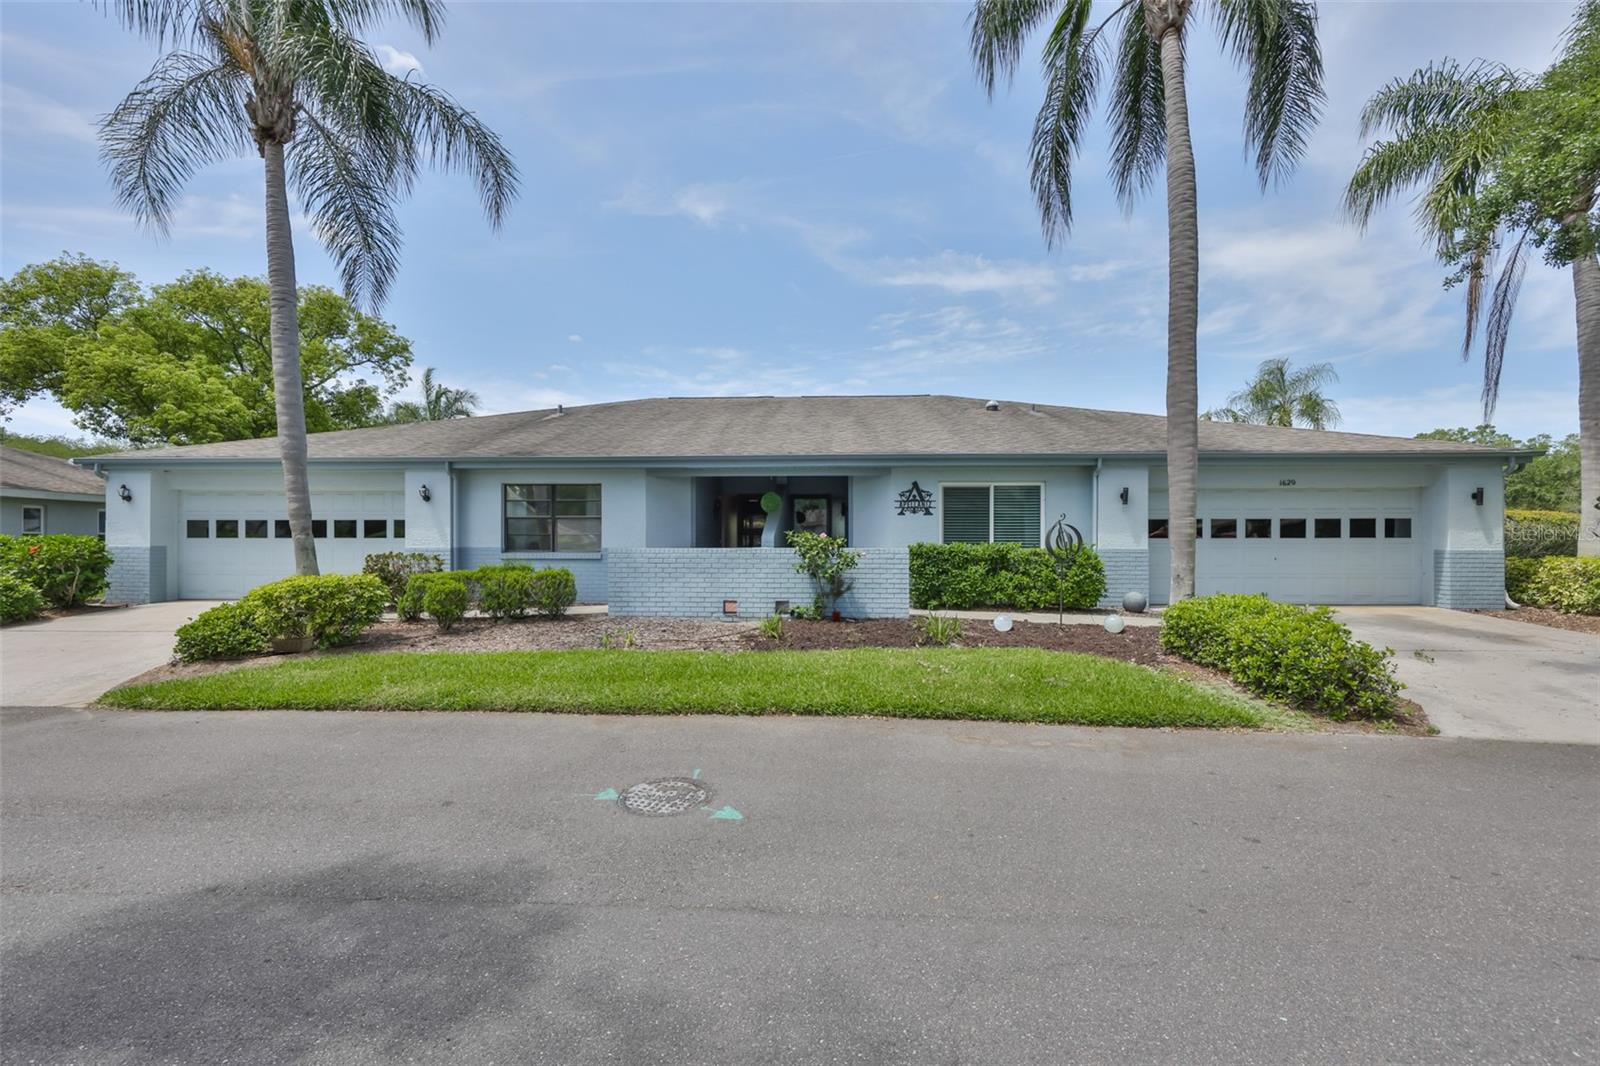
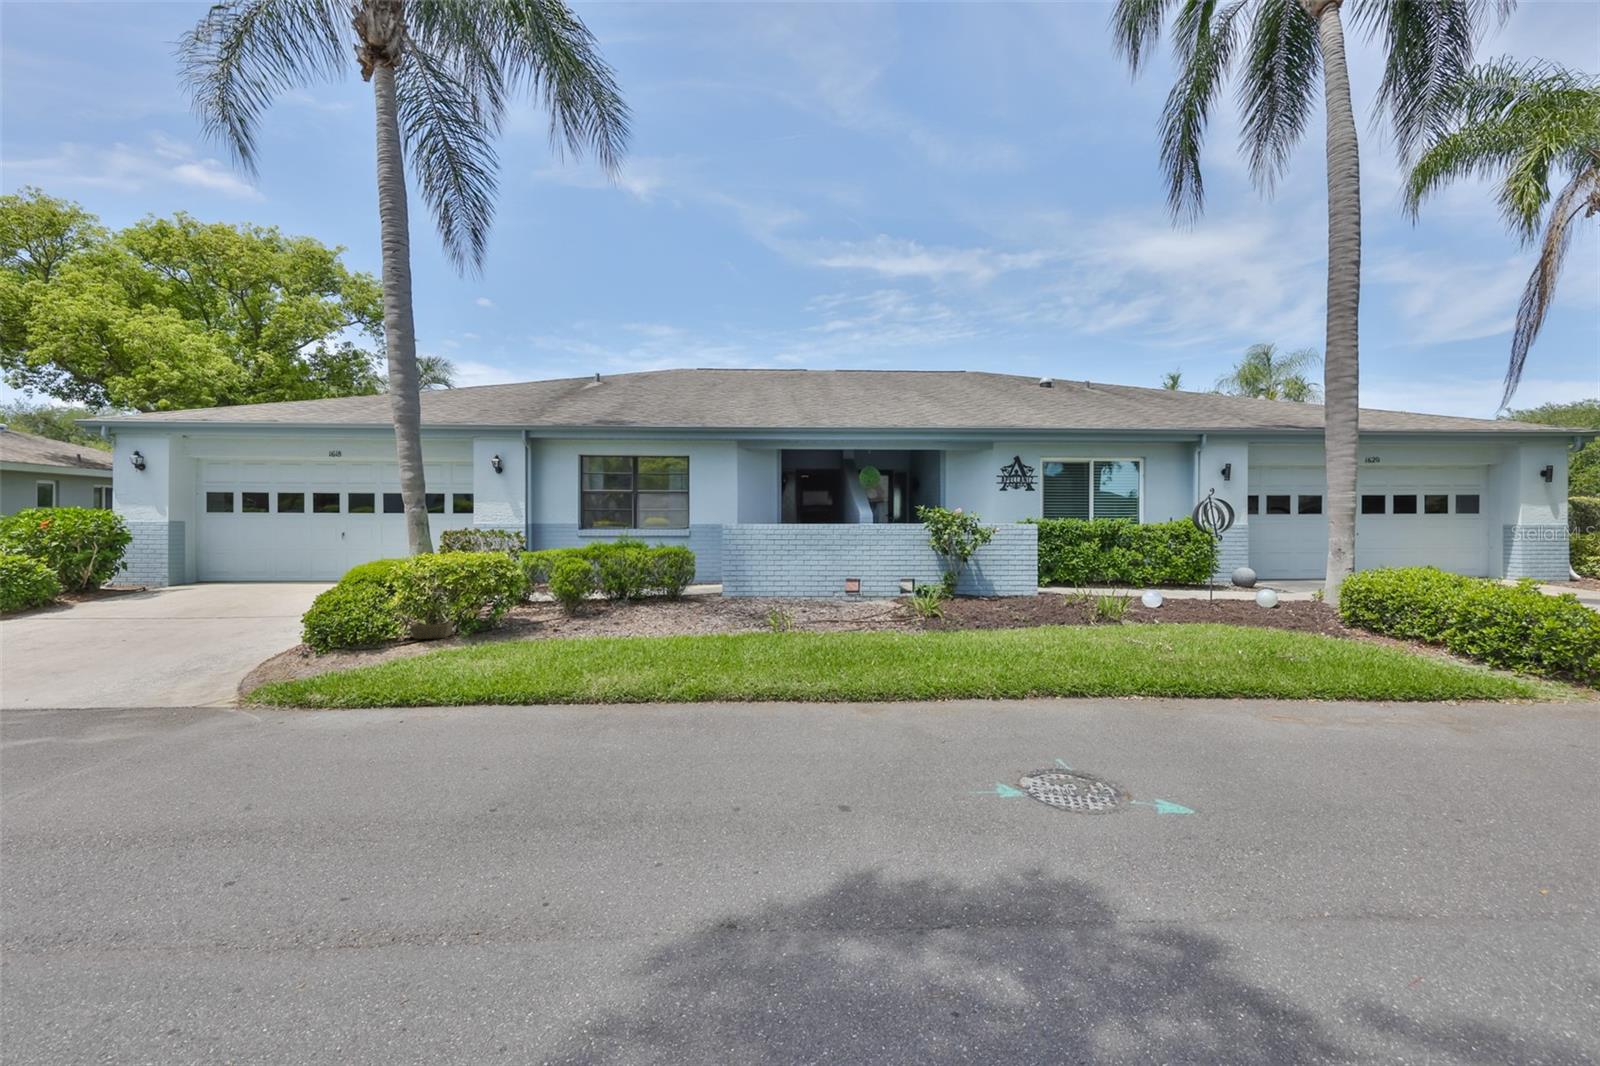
potted tree: present [818,572,856,621] -> none [951,547,991,599]

